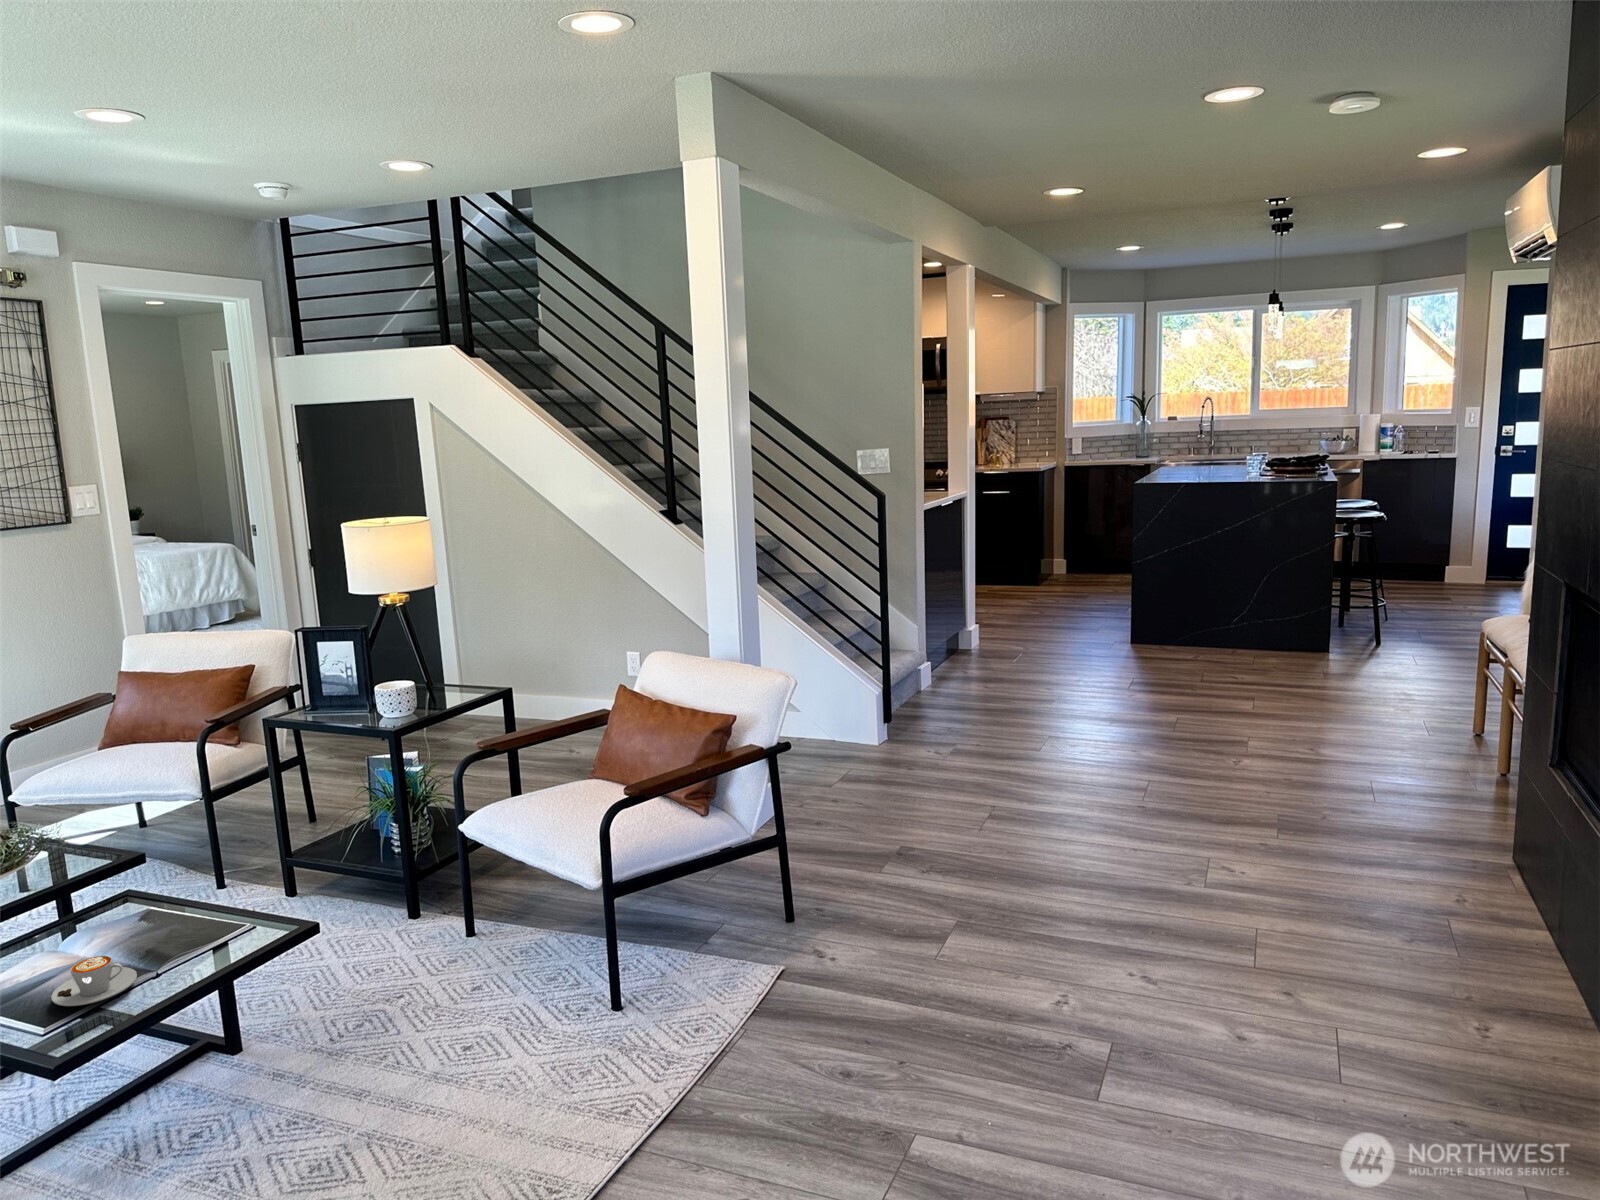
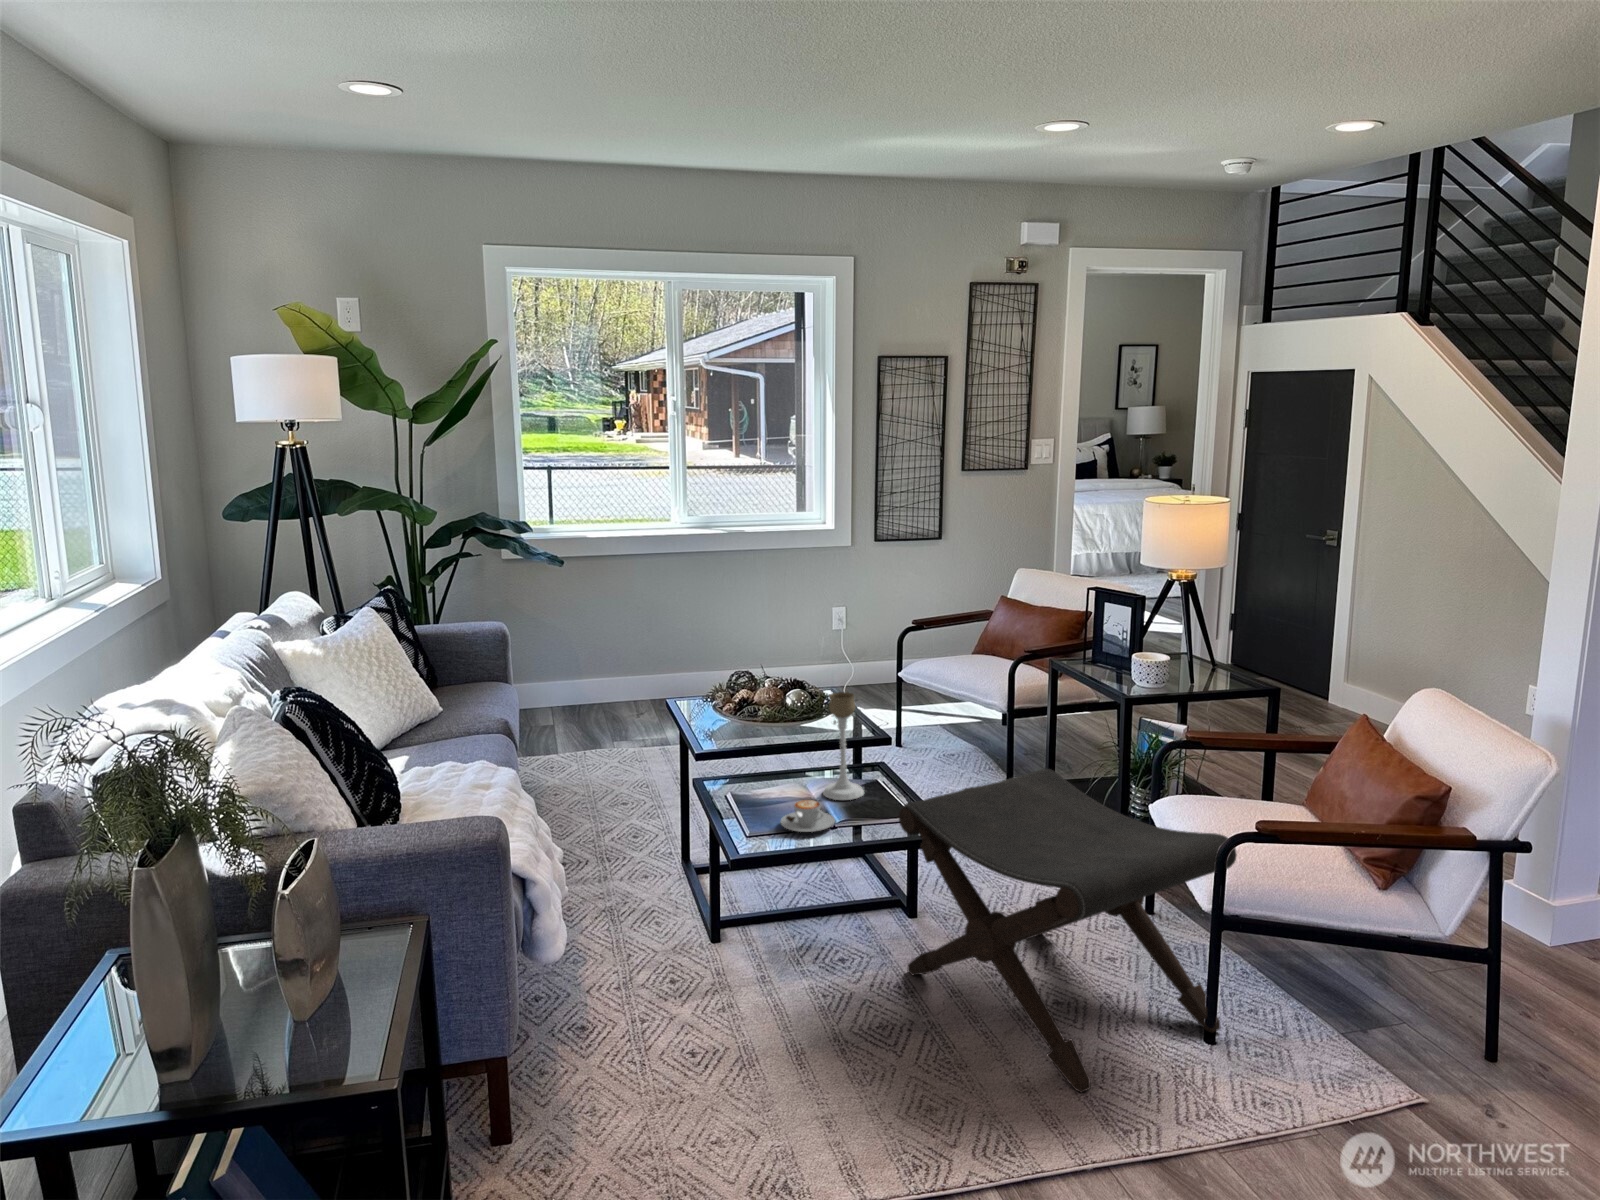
candle holder: none [64,808,135,952] -> present [823,692,864,800]
footstool: none [253,819,615,1108] -> present [899,769,1237,1092]

